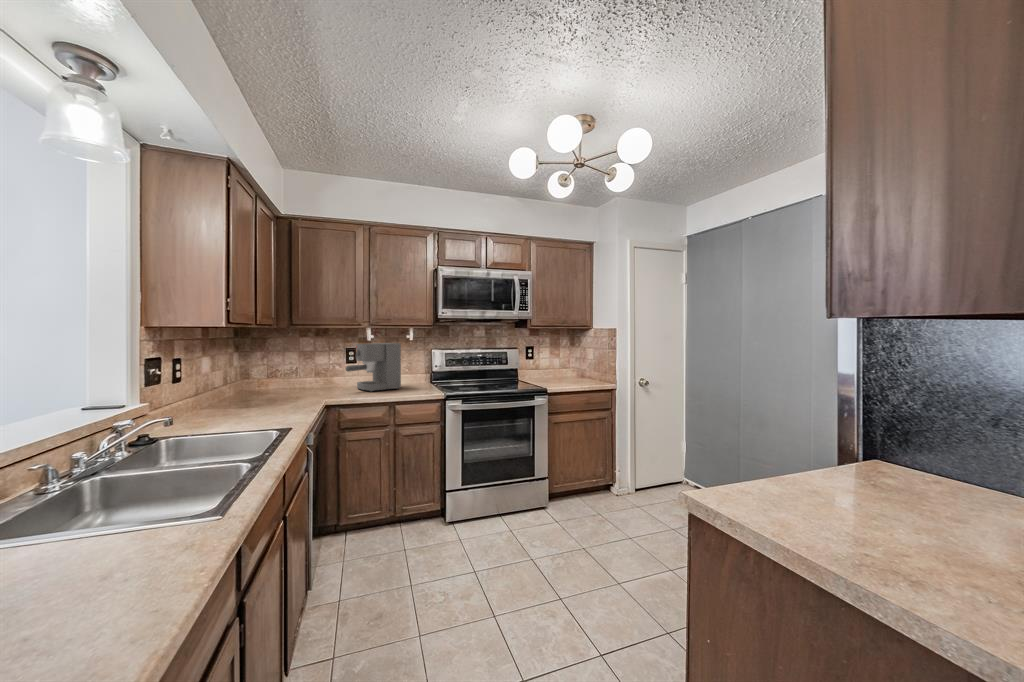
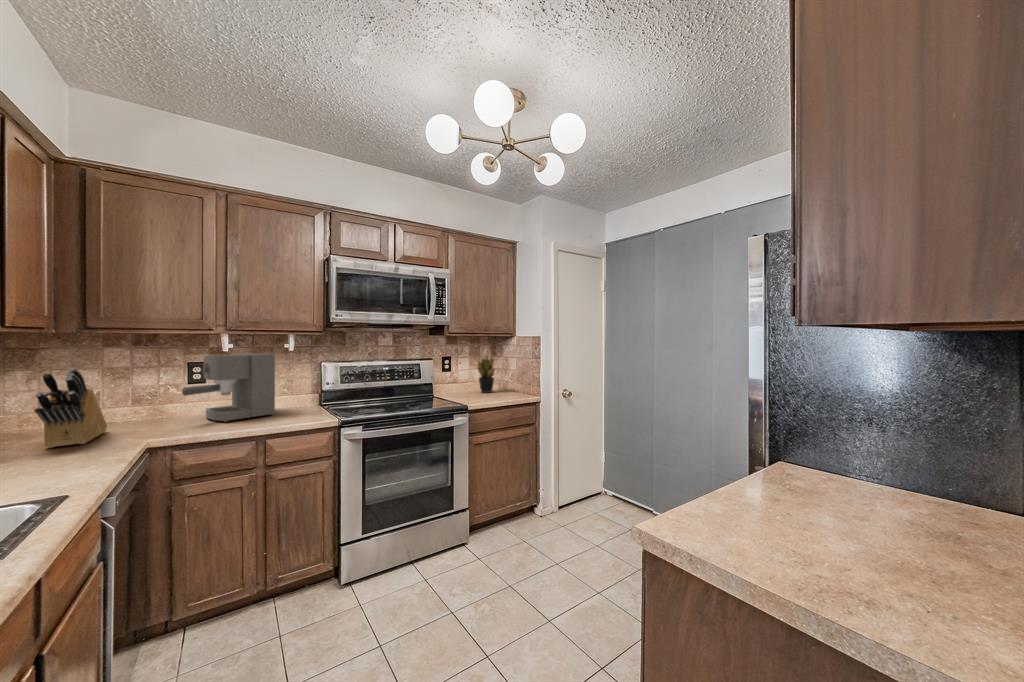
potted plant: none [556,341,581,380] -> present [478,354,496,393]
knife block: none [278,351,306,400] -> present [35,368,107,448]

